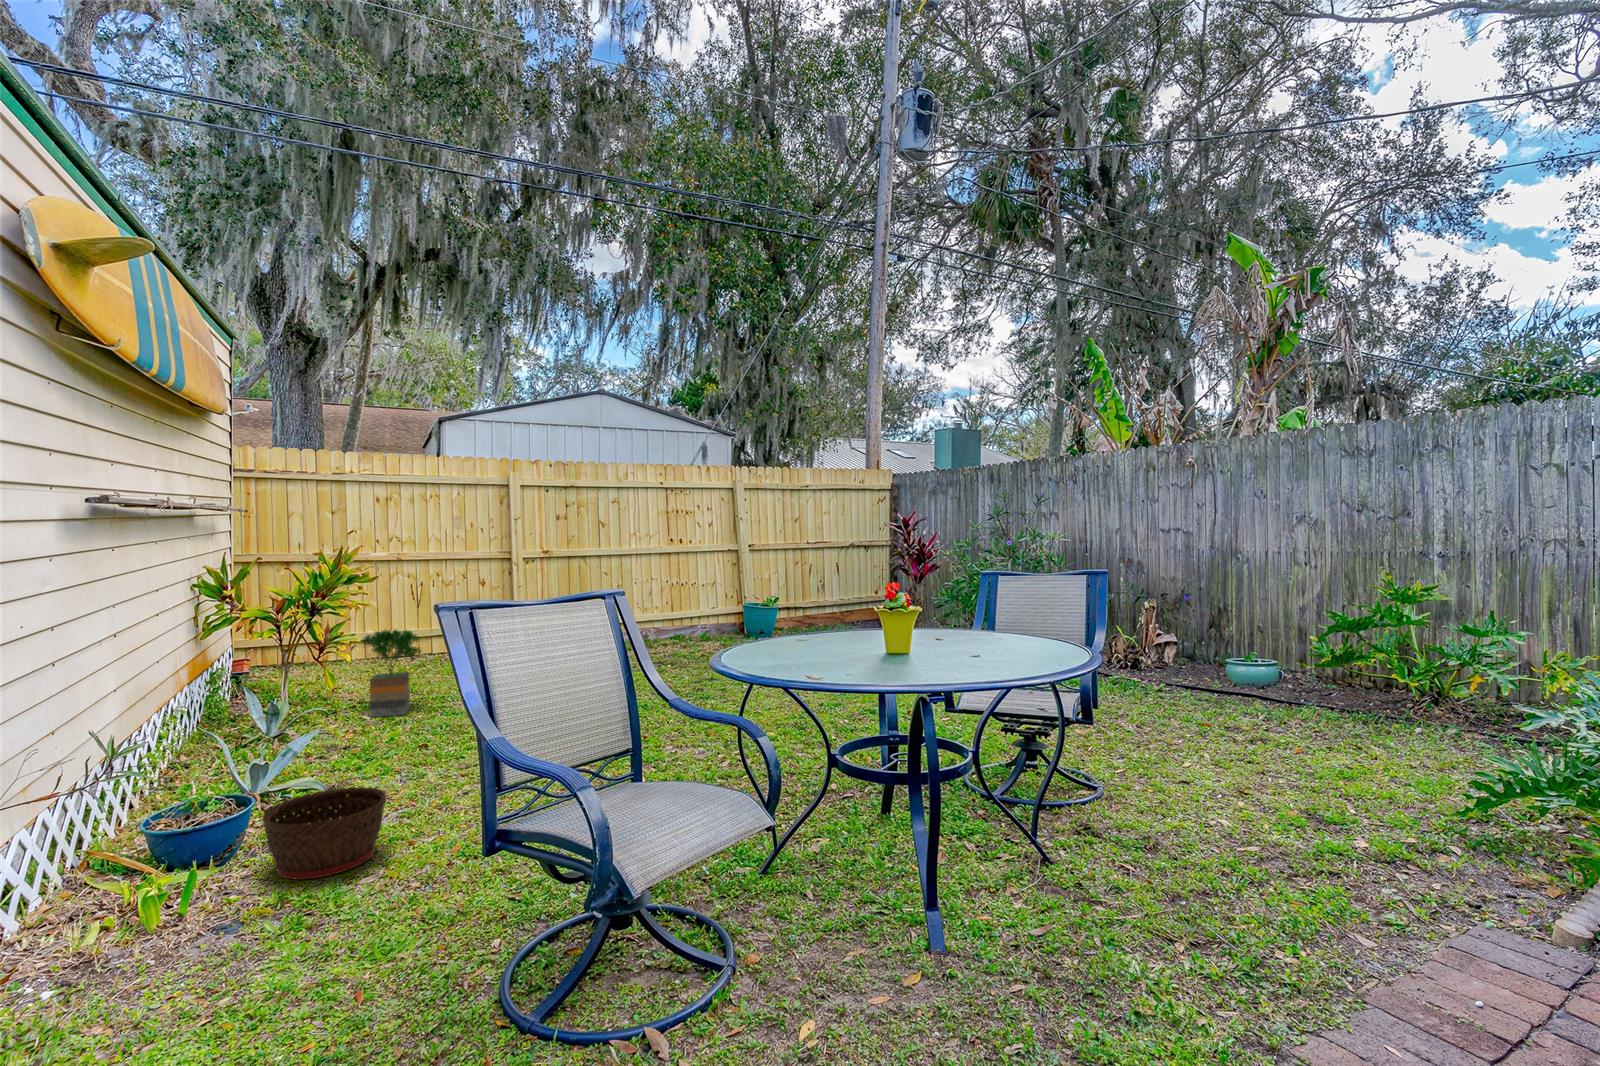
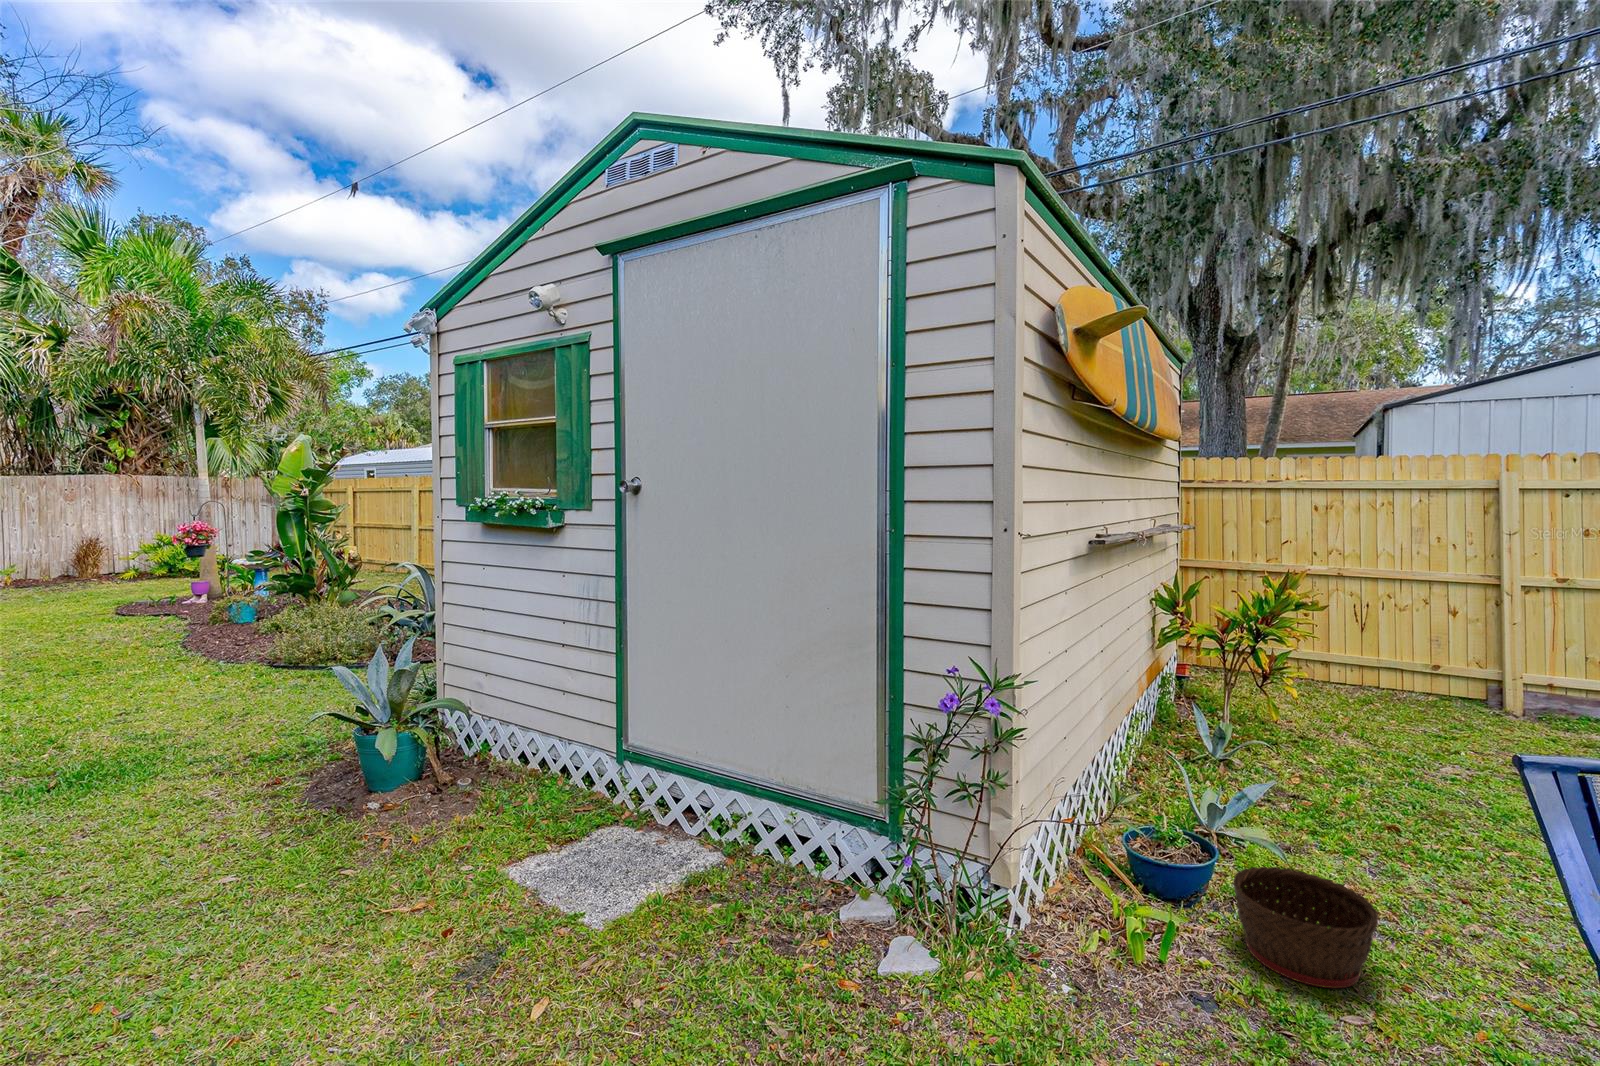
potted tree: present [362,629,421,718] -> none [1304,663,1385,768]

